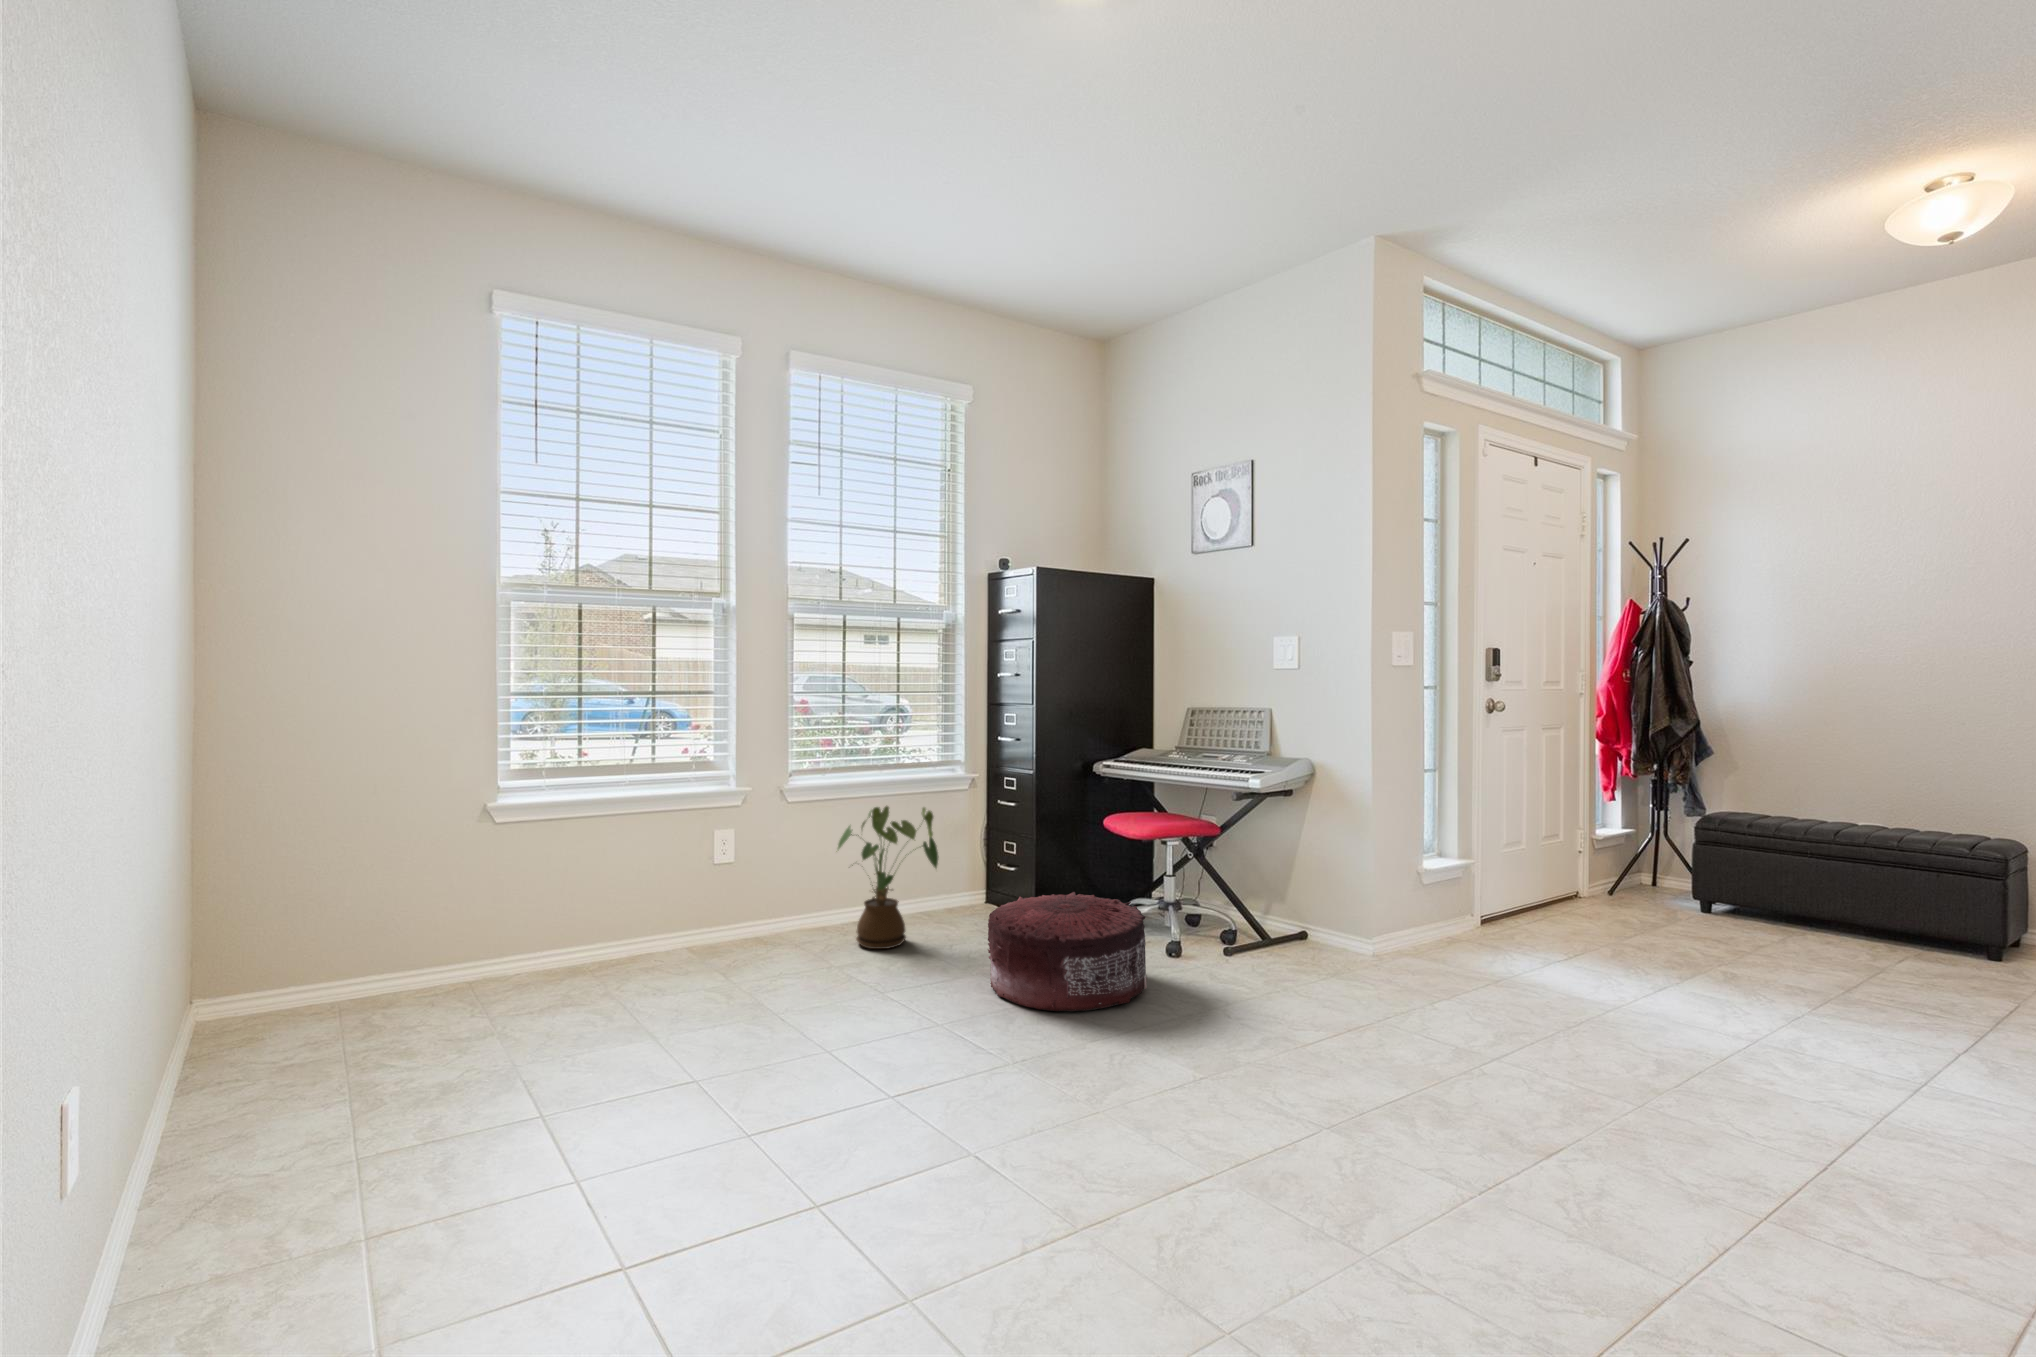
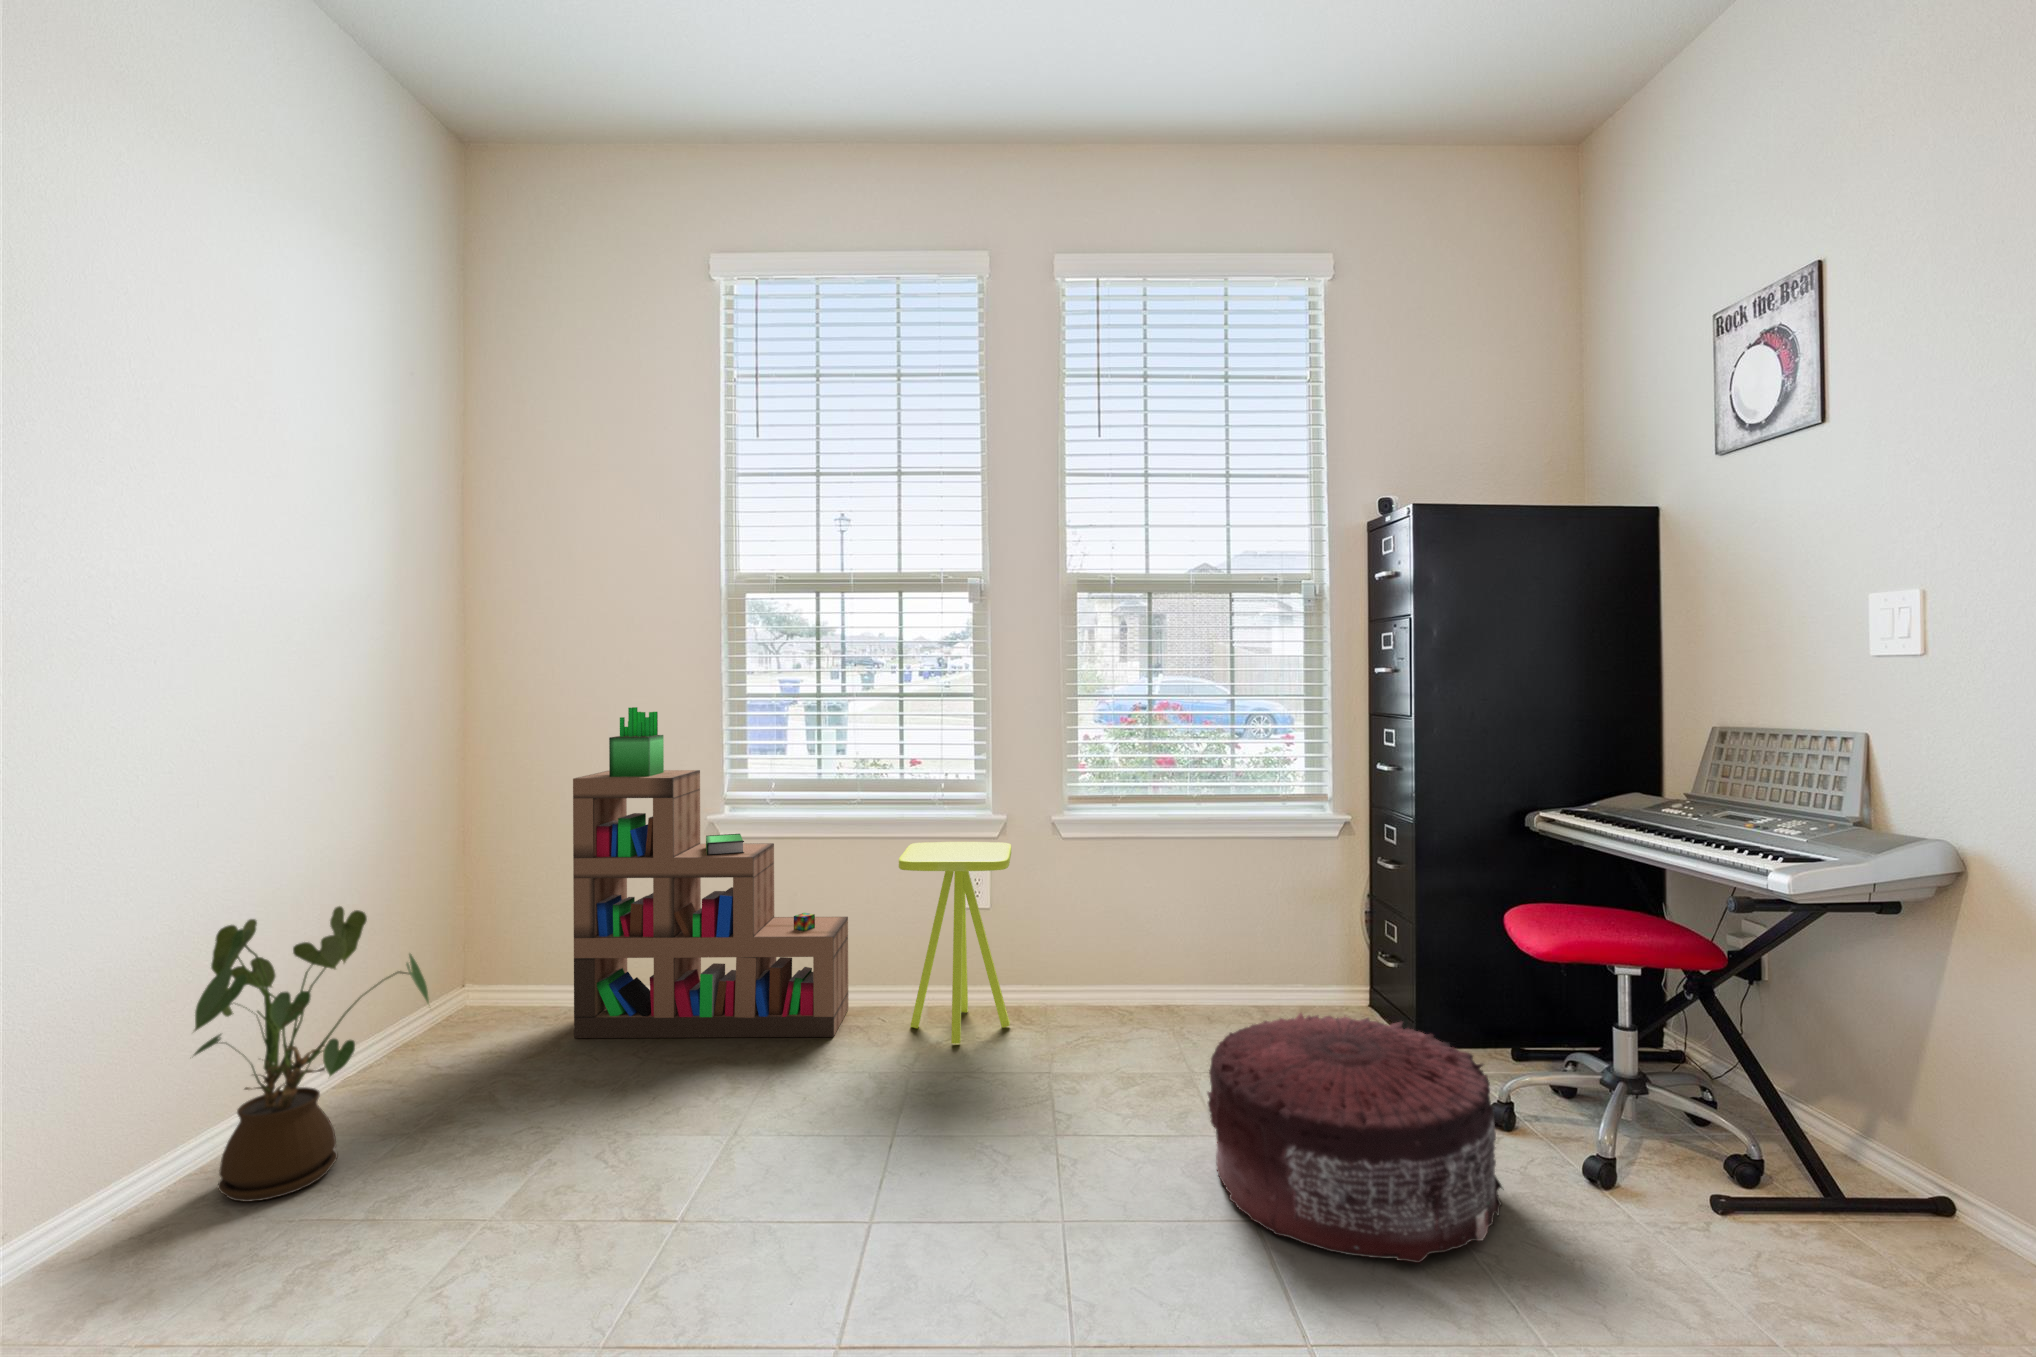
bookshelf: none [363,714,636,1043] -> present [573,707,848,1038]
house plant: present [836,806,939,949] -> present [194,906,430,1202]
side table: none [676,816,784,976] -> present [899,842,1011,1043]

